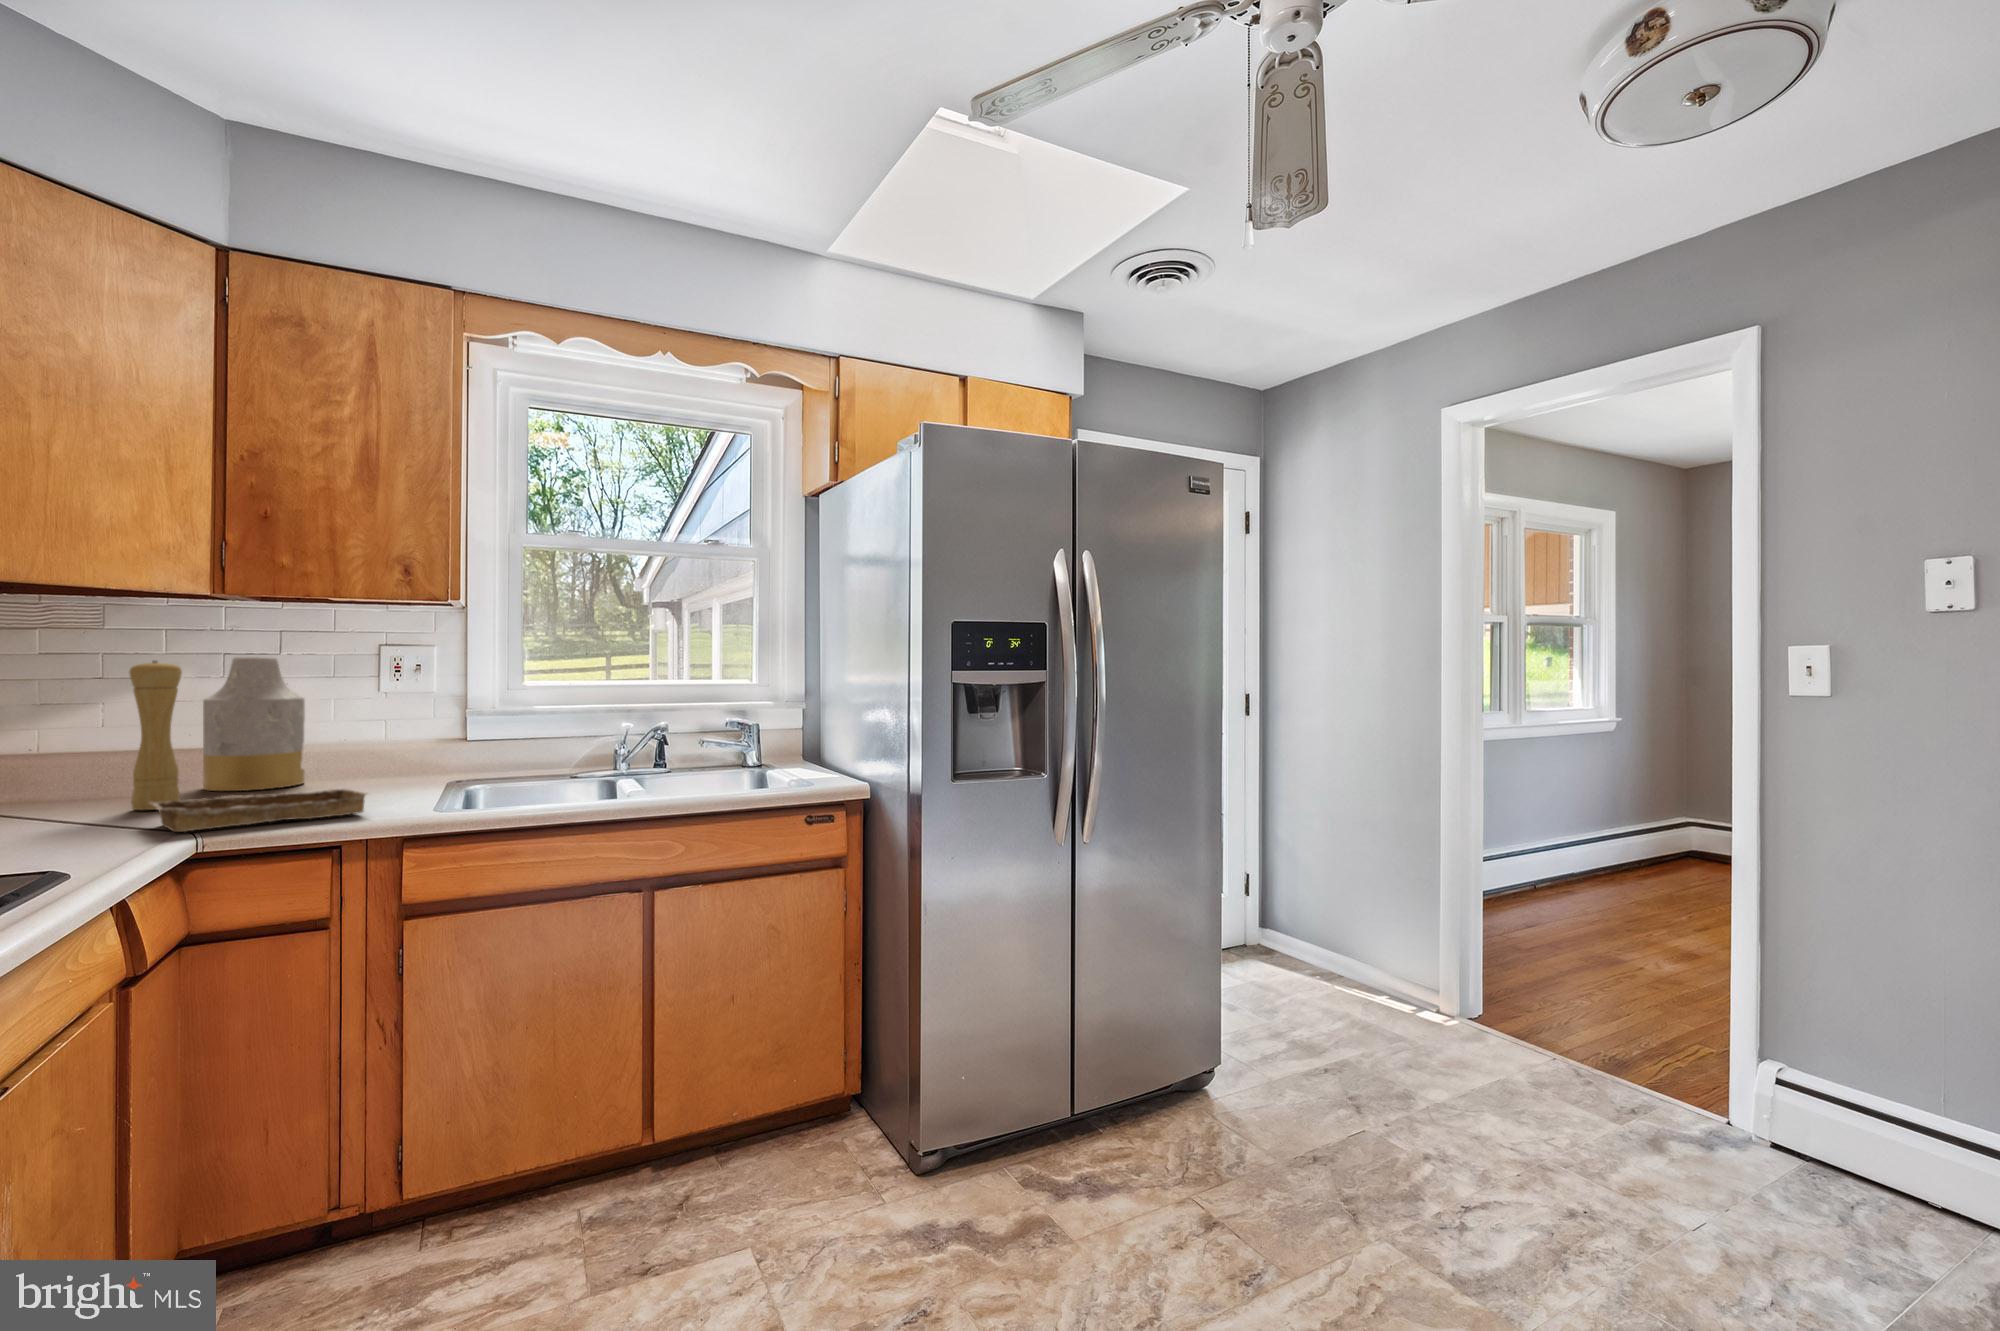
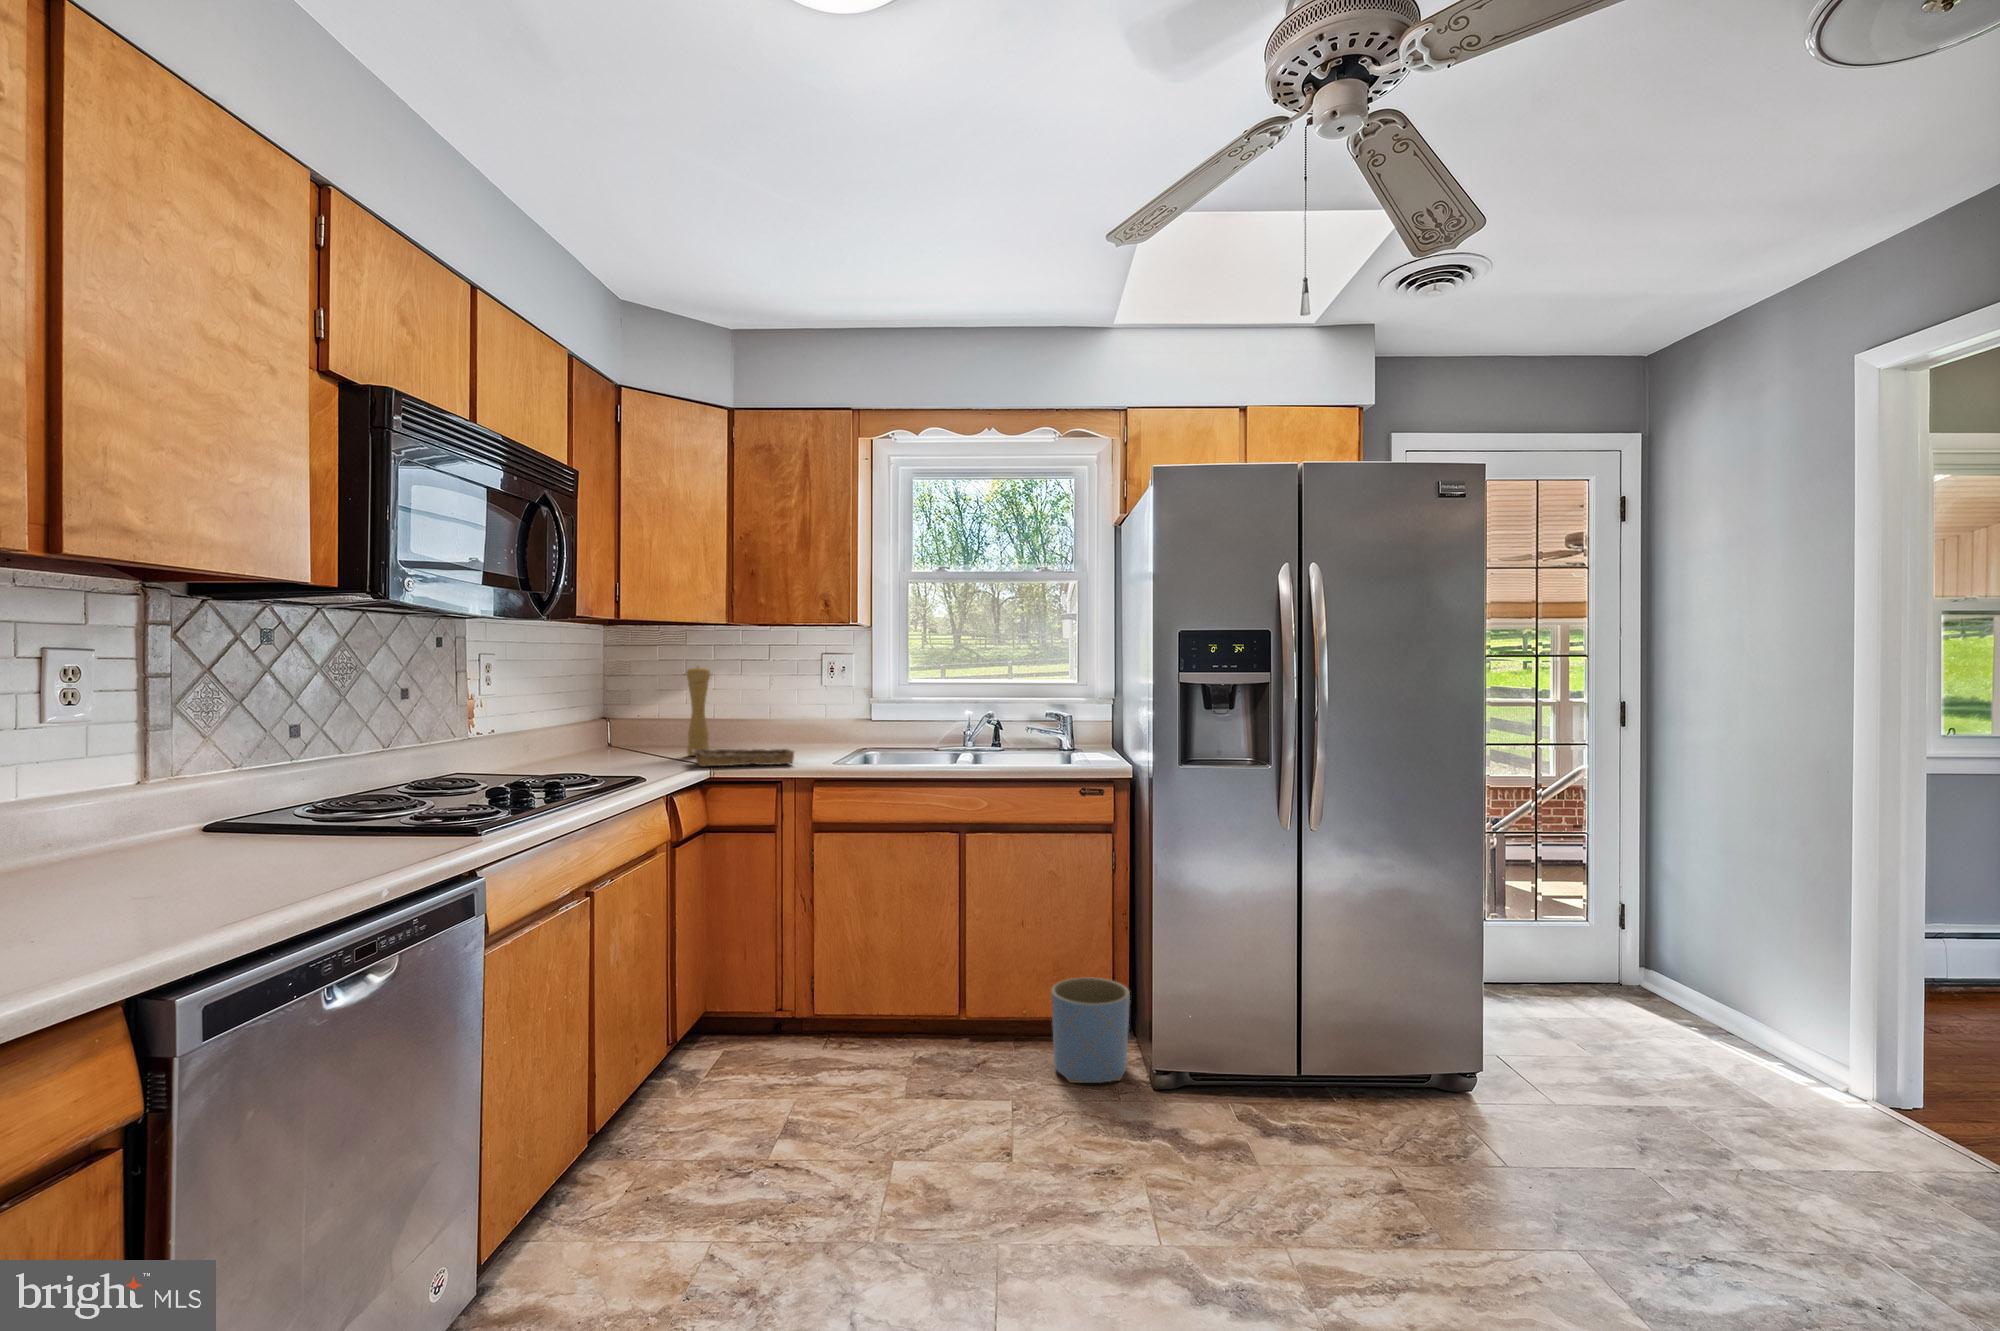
vase: present [203,657,305,791] -> none [725,665,777,750]
planter: none [781,1047,880,1194] -> present [1051,977,1130,1083]

